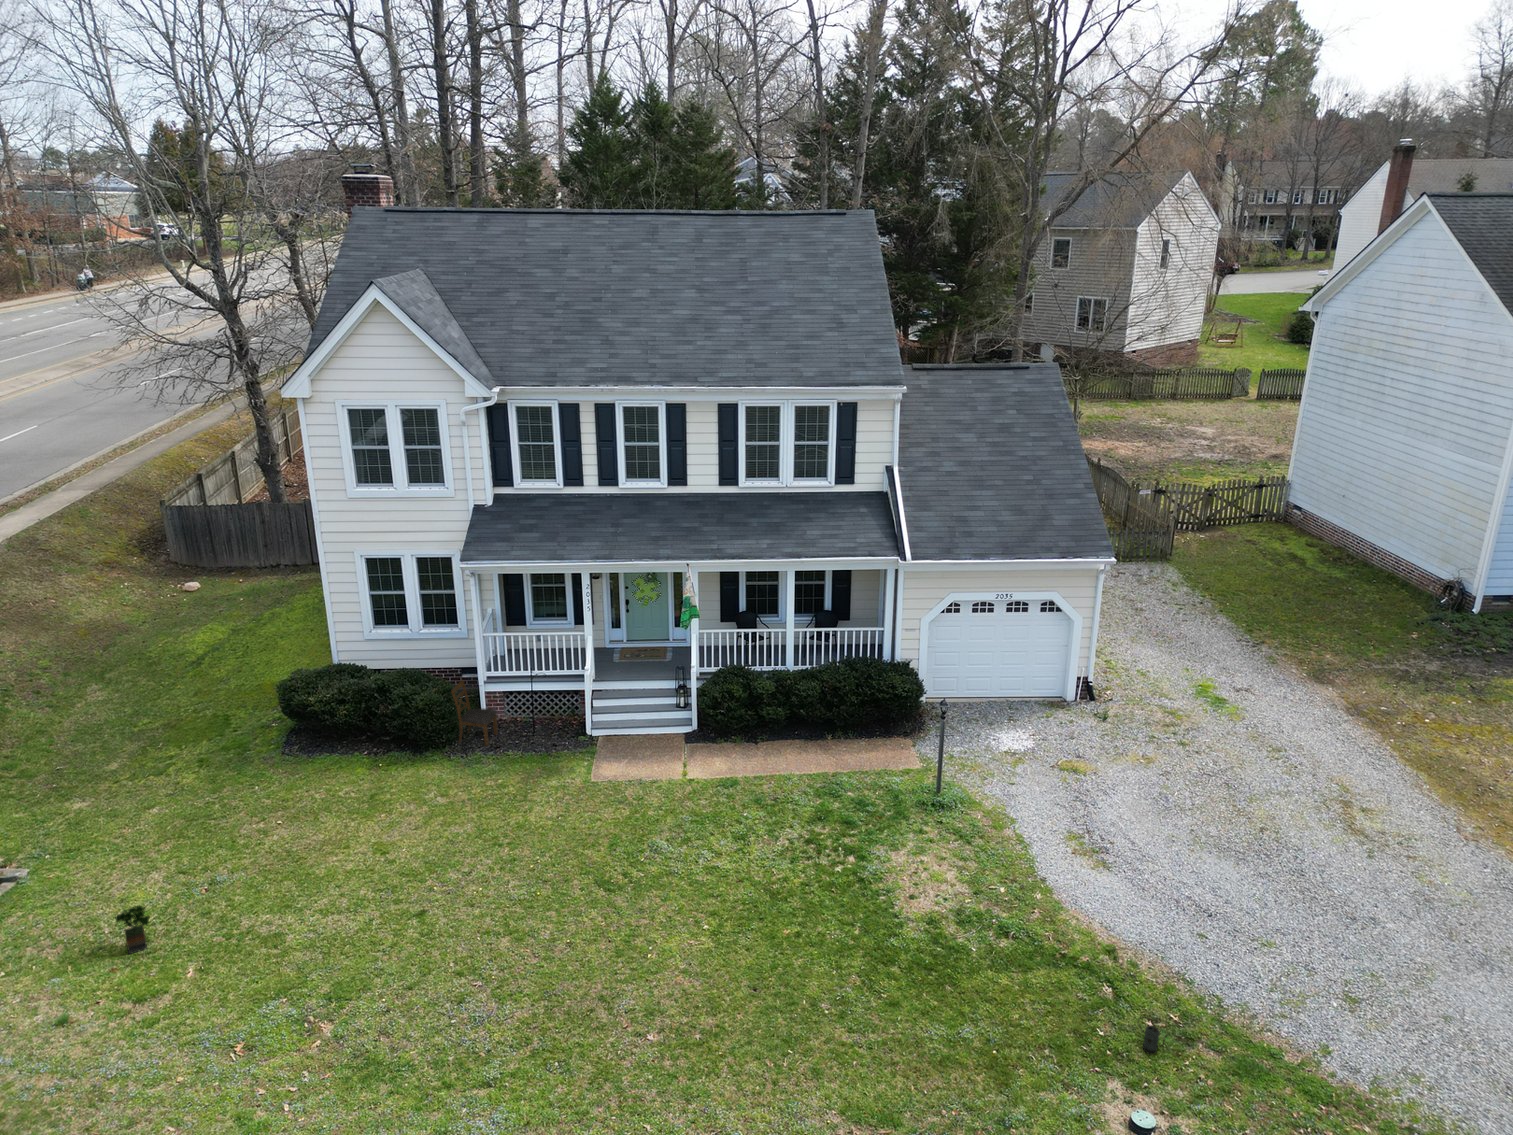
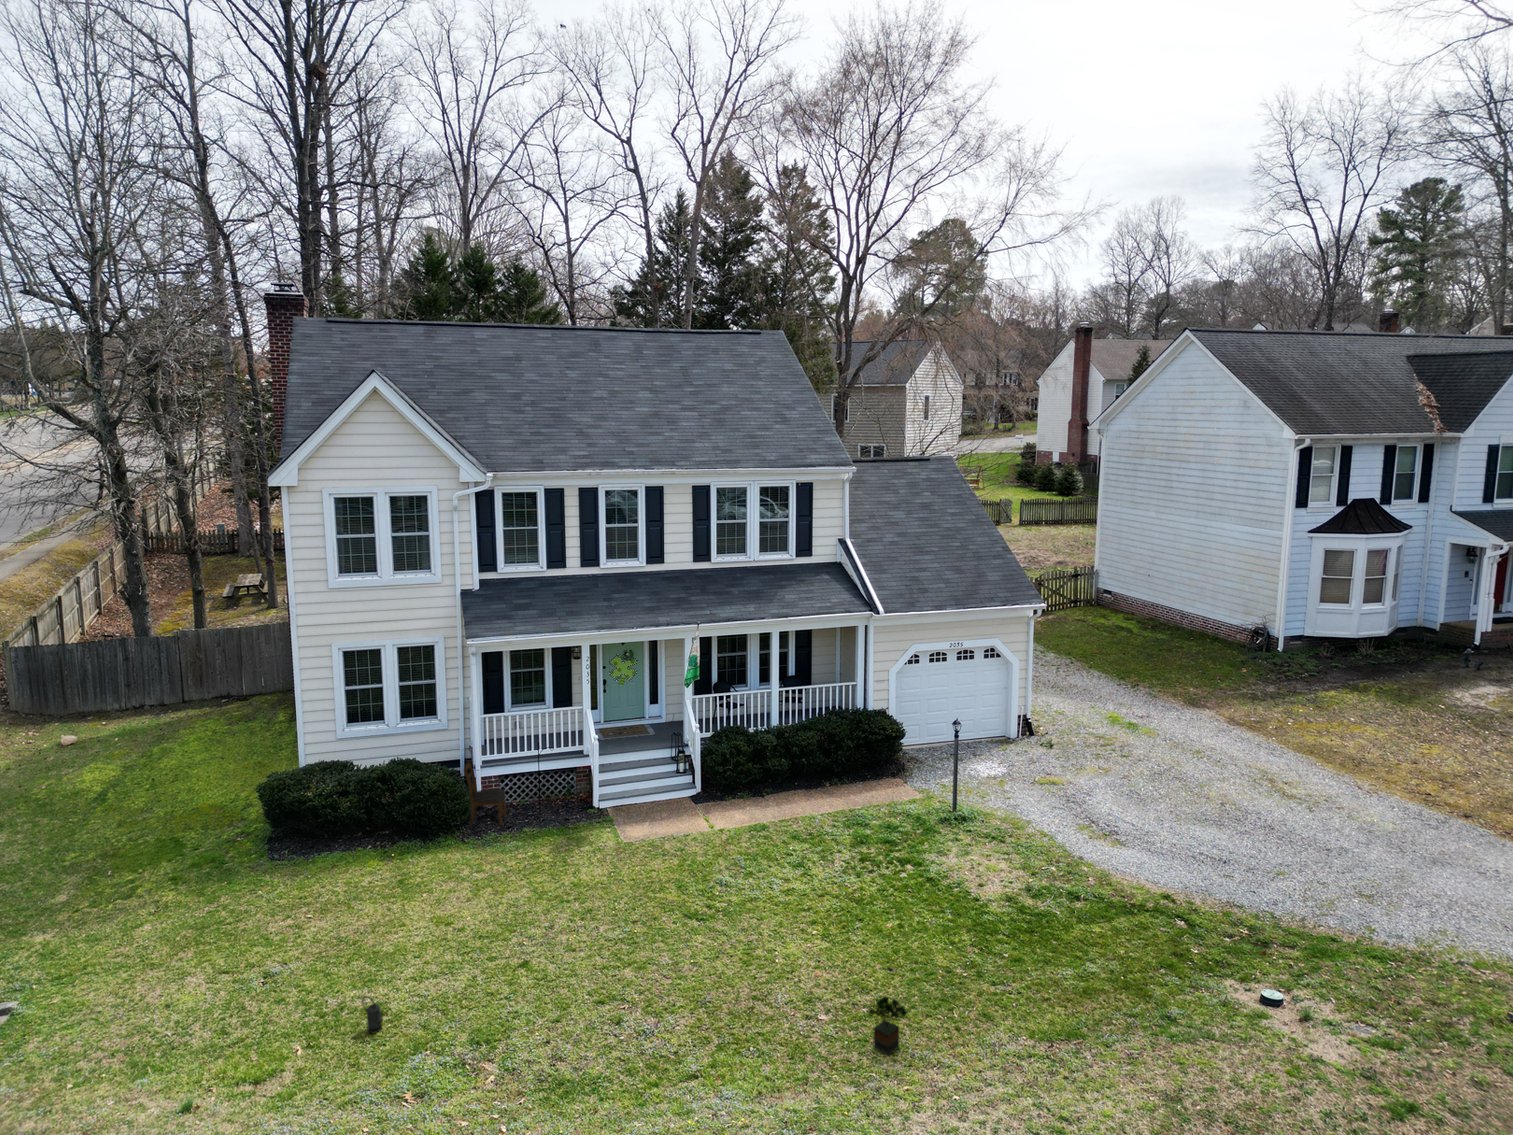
potted tree: present [115,906,149,954] -> present [869,996,908,1055]
watering can: present [1138,1017,1168,1055] -> present [362,996,383,1033]

